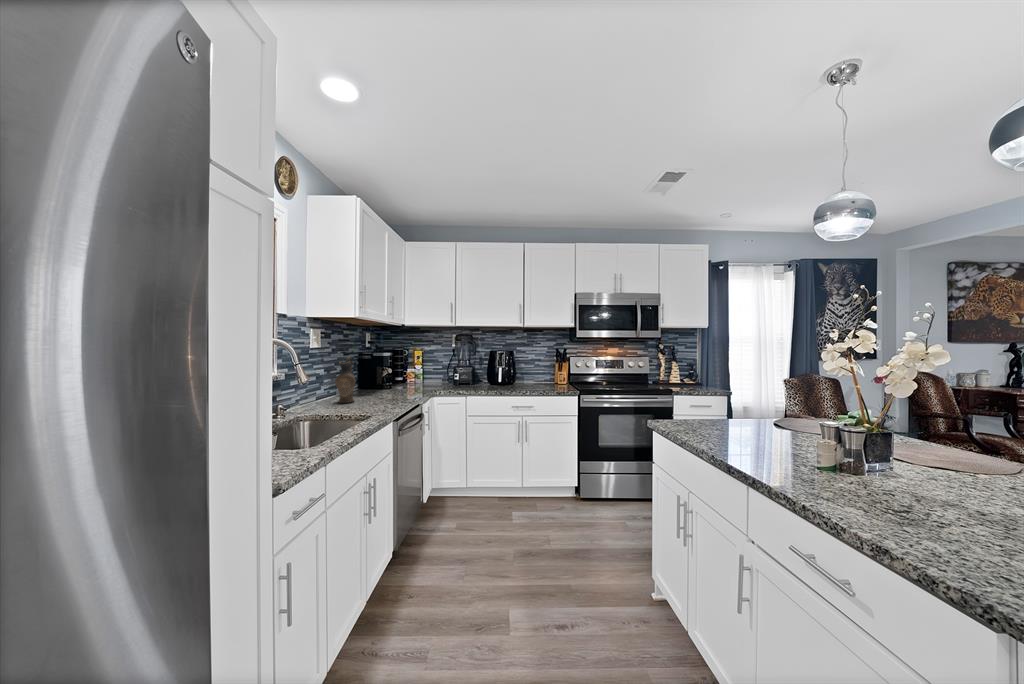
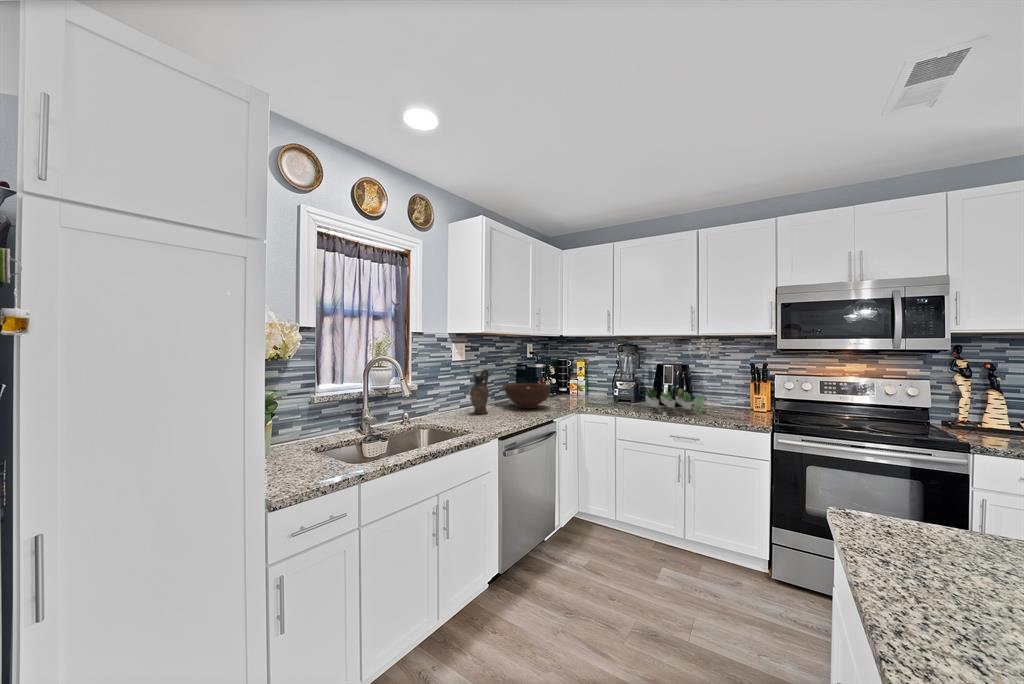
succulent plant: none [485,367,530,388] -> present [646,387,704,413]
fruit bowl: none [361,371,410,395] -> present [504,383,551,409]

